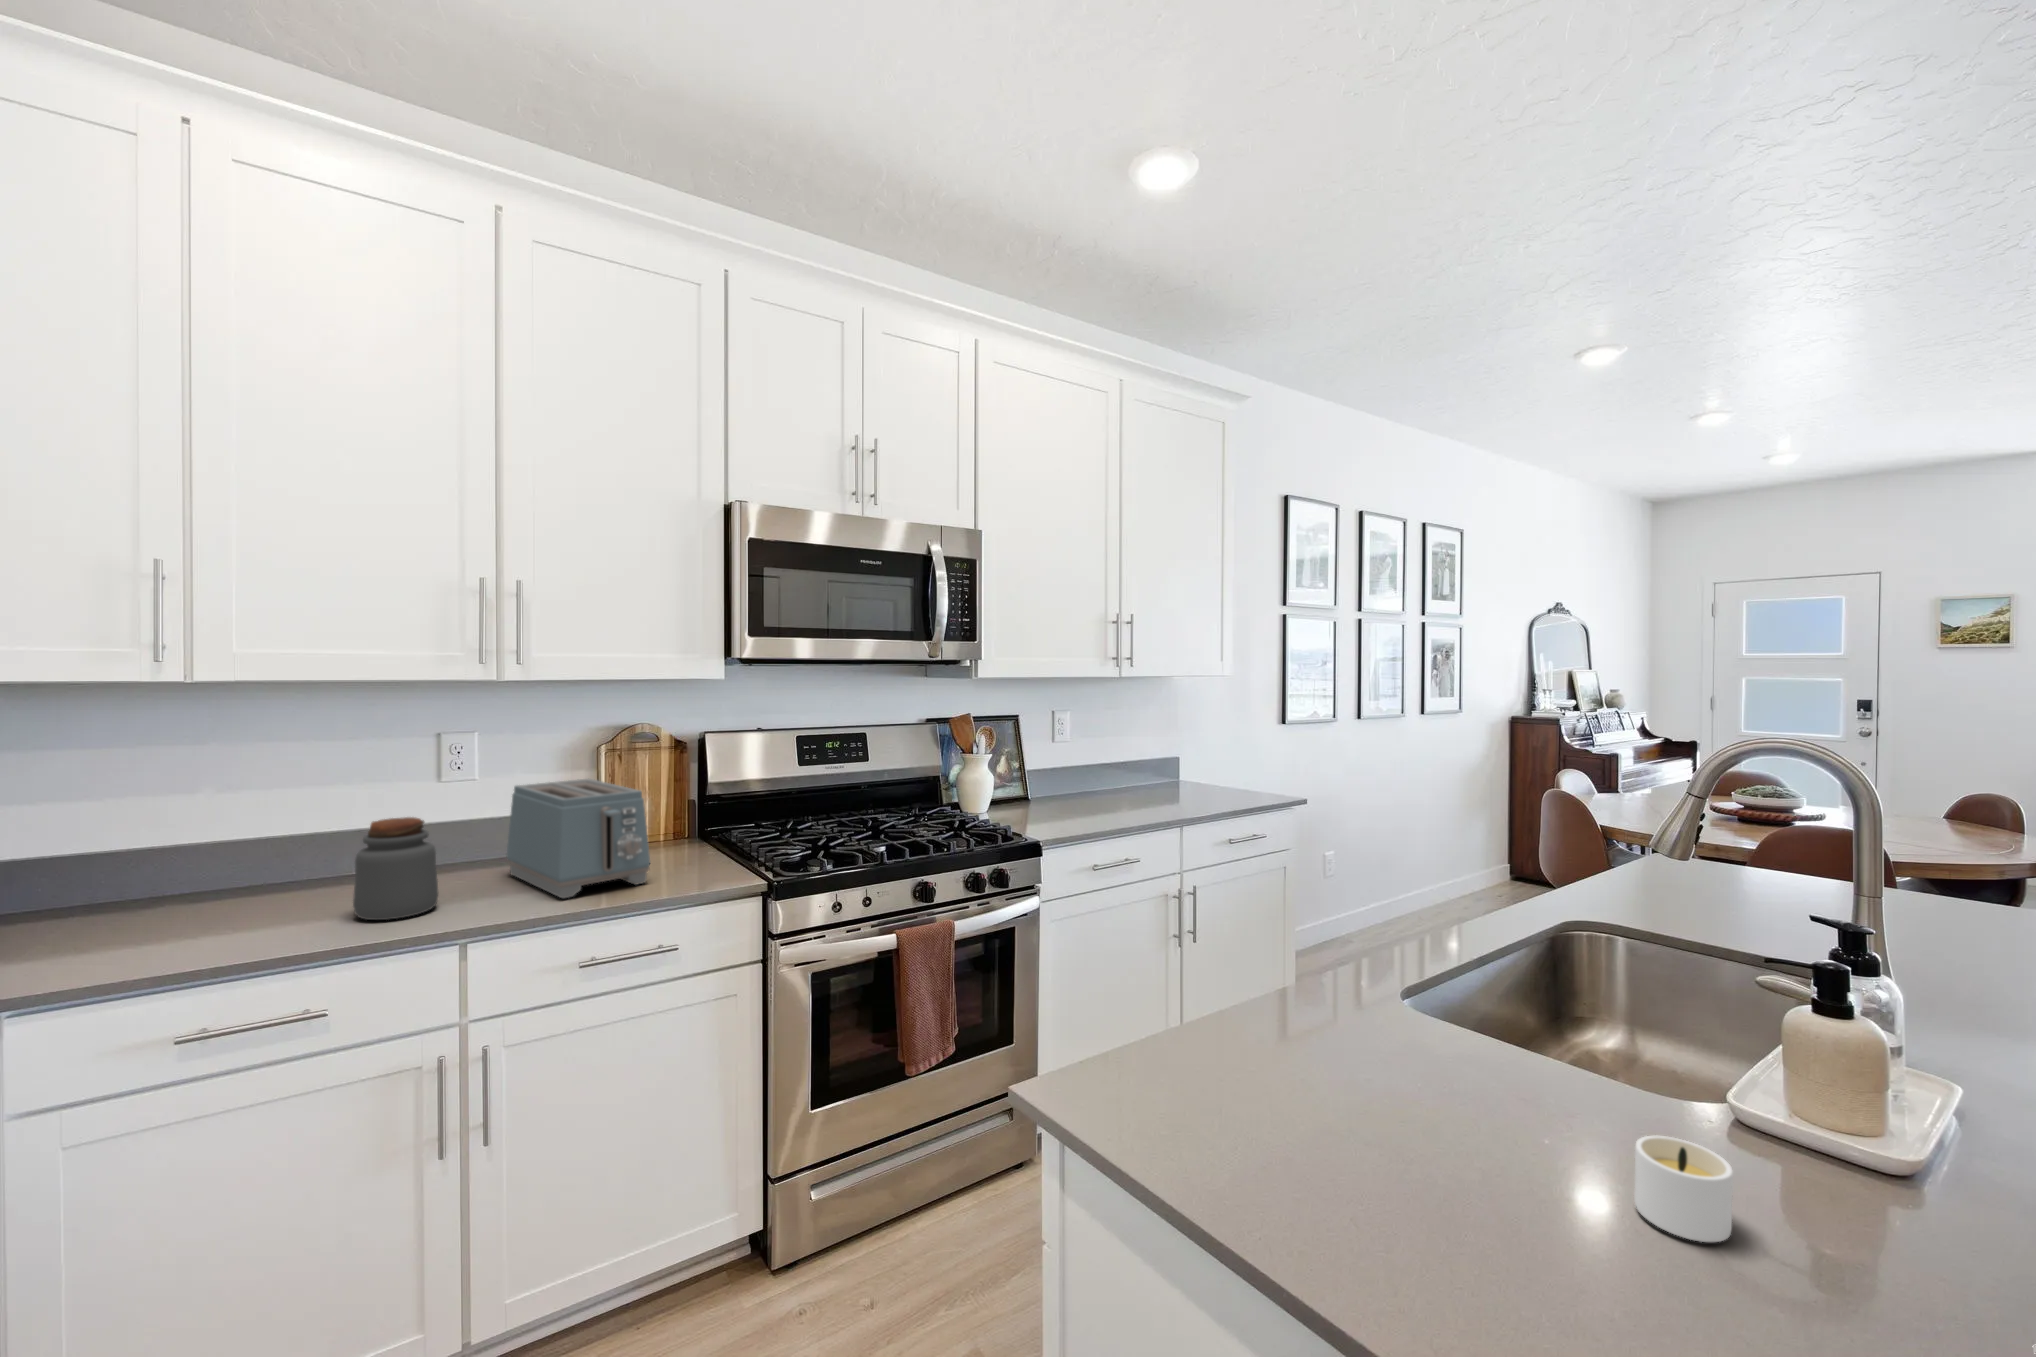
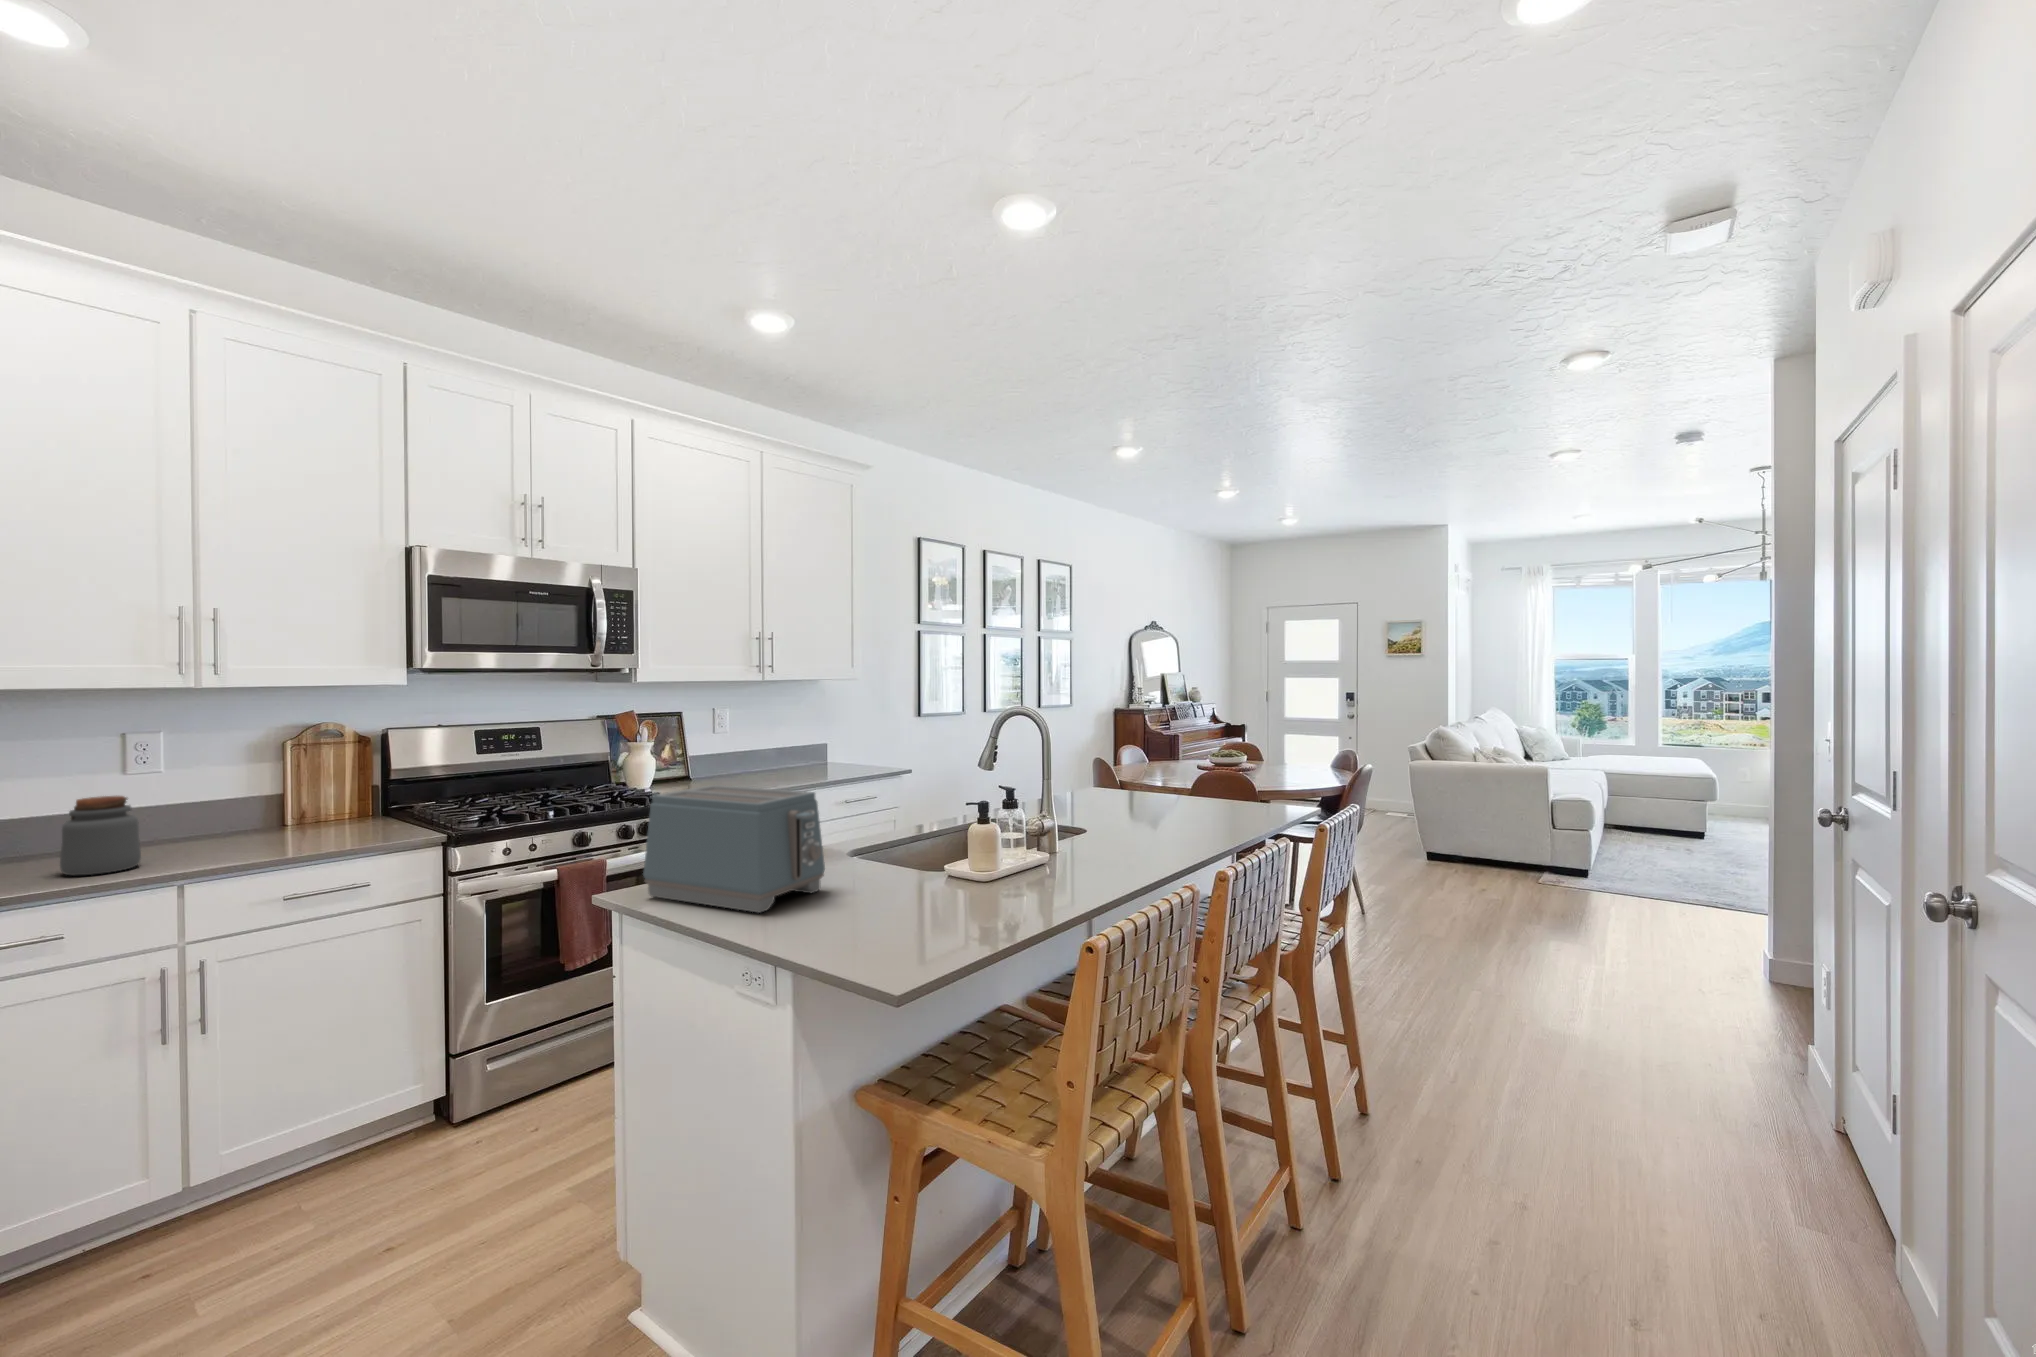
toaster: present [507,779,650,899] -> present [643,785,825,913]
candle: present [1634,1136,1733,1242] -> none [862,867,913,903]

